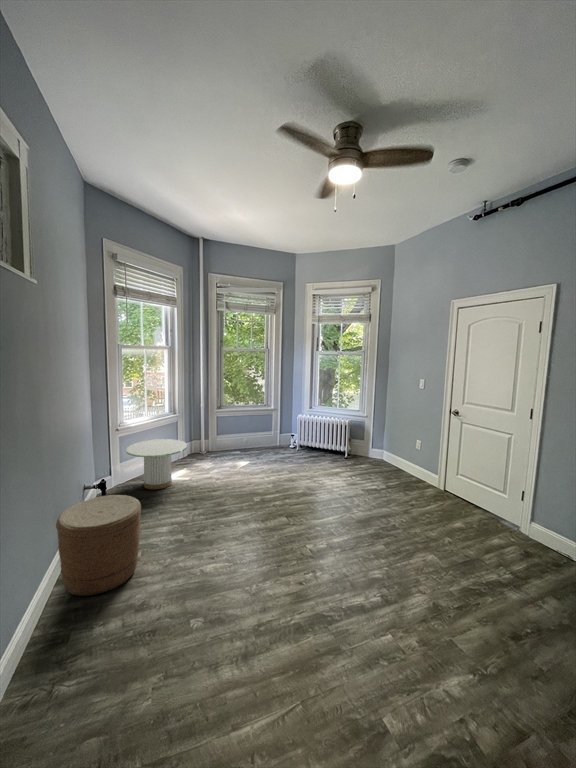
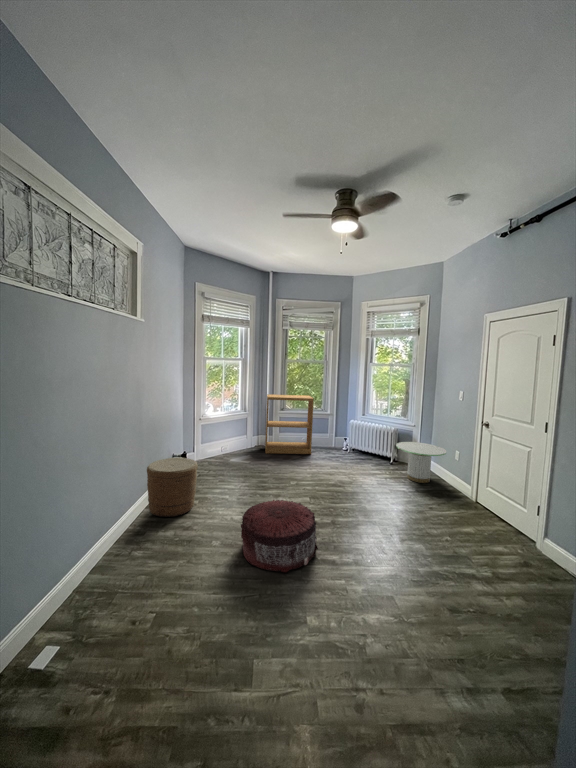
bookshelf: none [199,390,260,464] -> present [265,394,314,454]
side table: present [126,439,187,489] -> present [396,442,446,483]
pouf: none [236,534,339,650] -> present [241,500,318,572]

